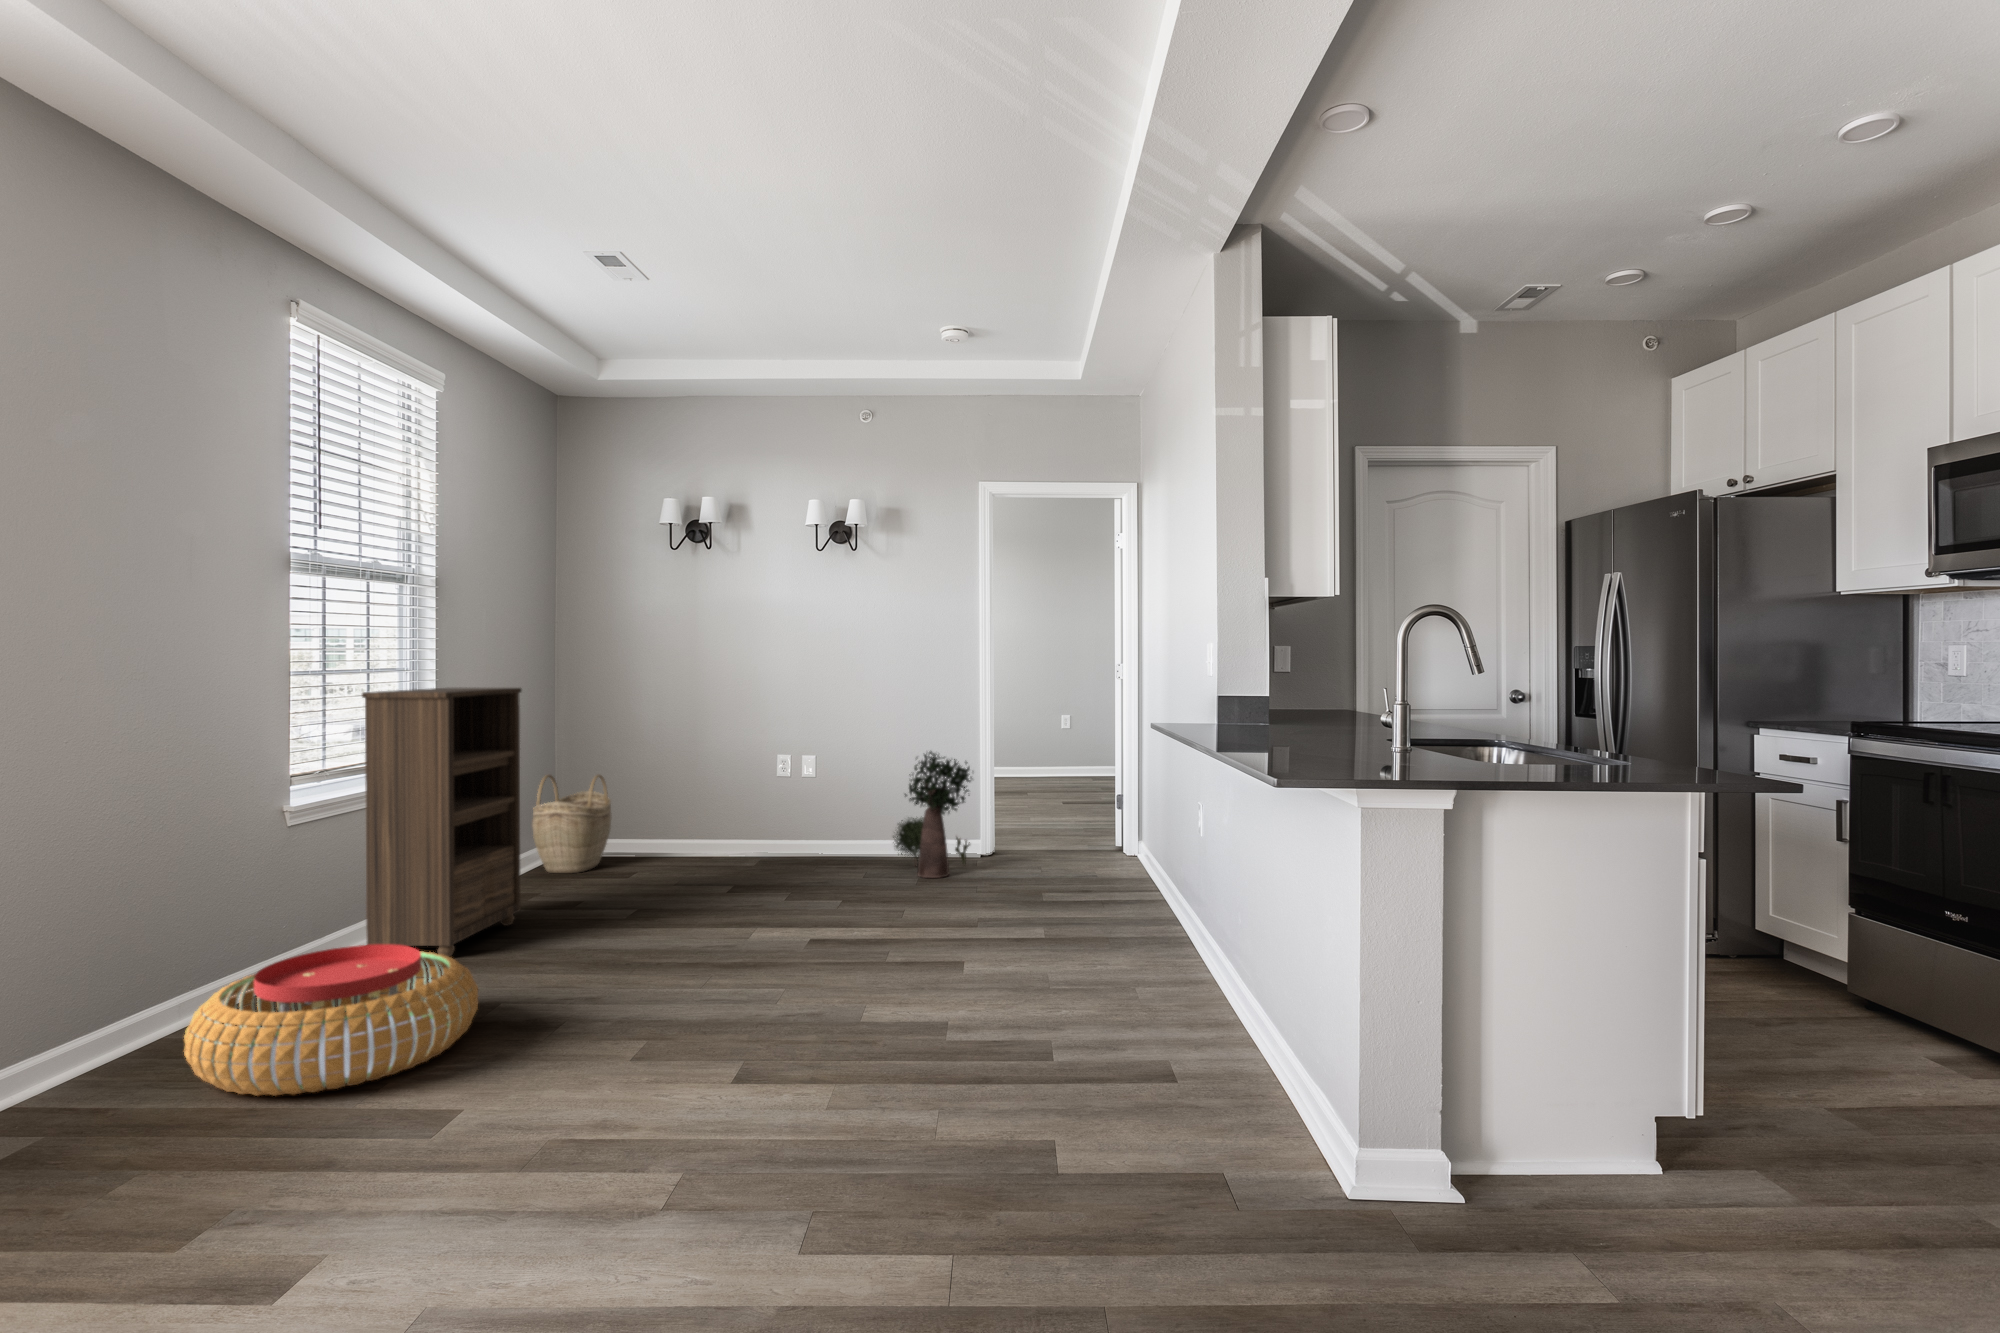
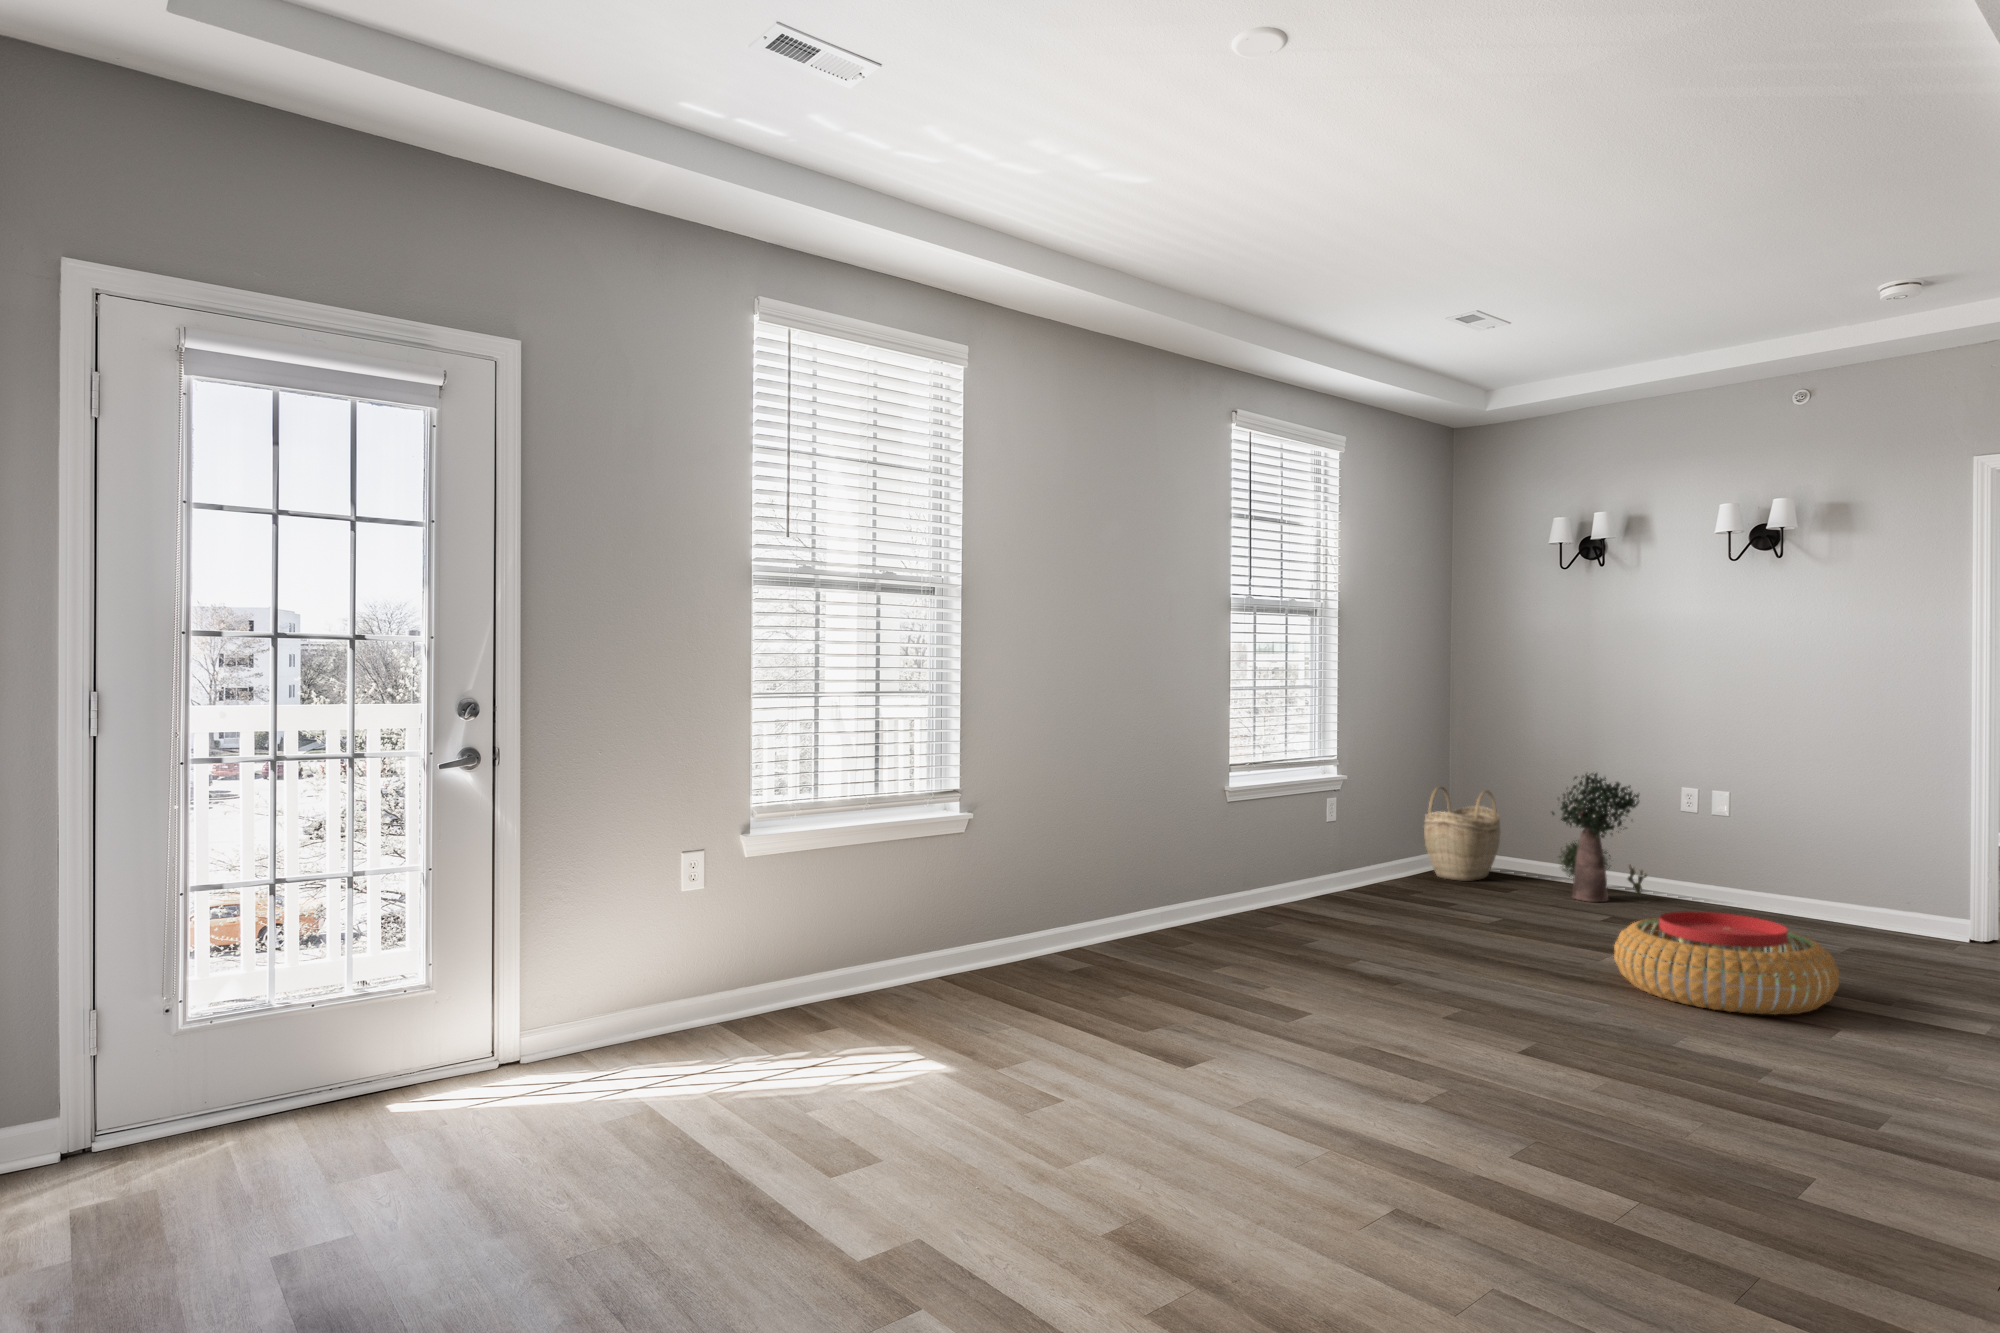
bookshelf: present [362,688,521,957] -> none [1277,703,1402,923]
potted plant: present [893,751,971,878] -> present [1552,773,1647,902]
pouf: present [184,945,478,1096] -> present [1614,911,1839,1015]

